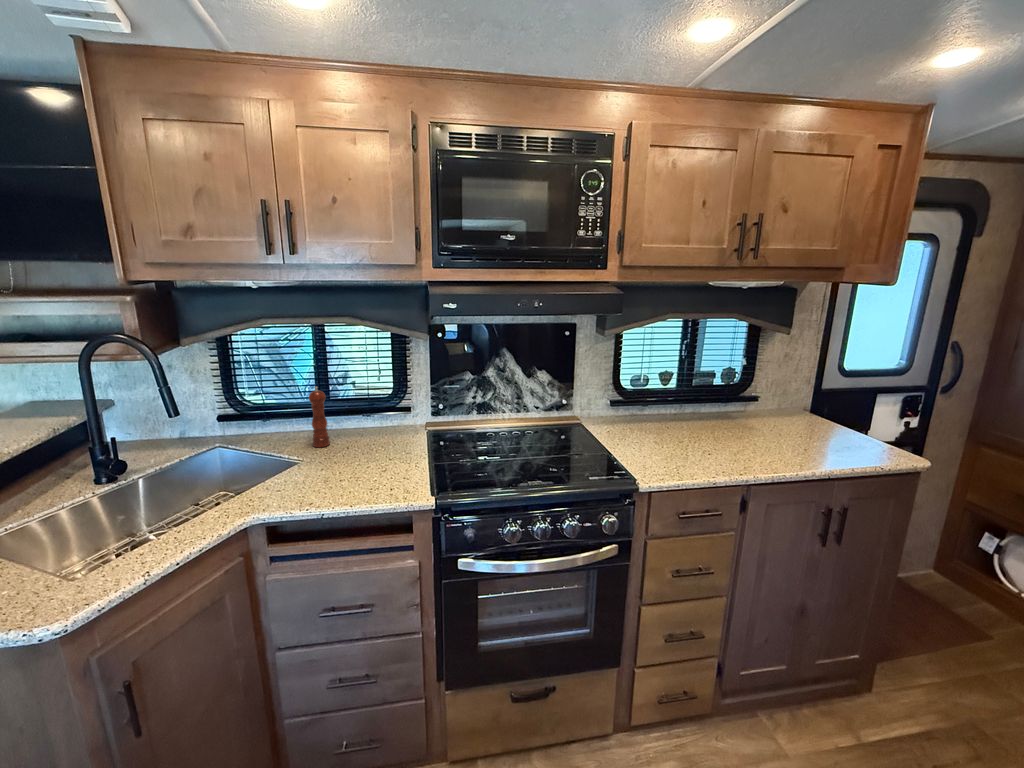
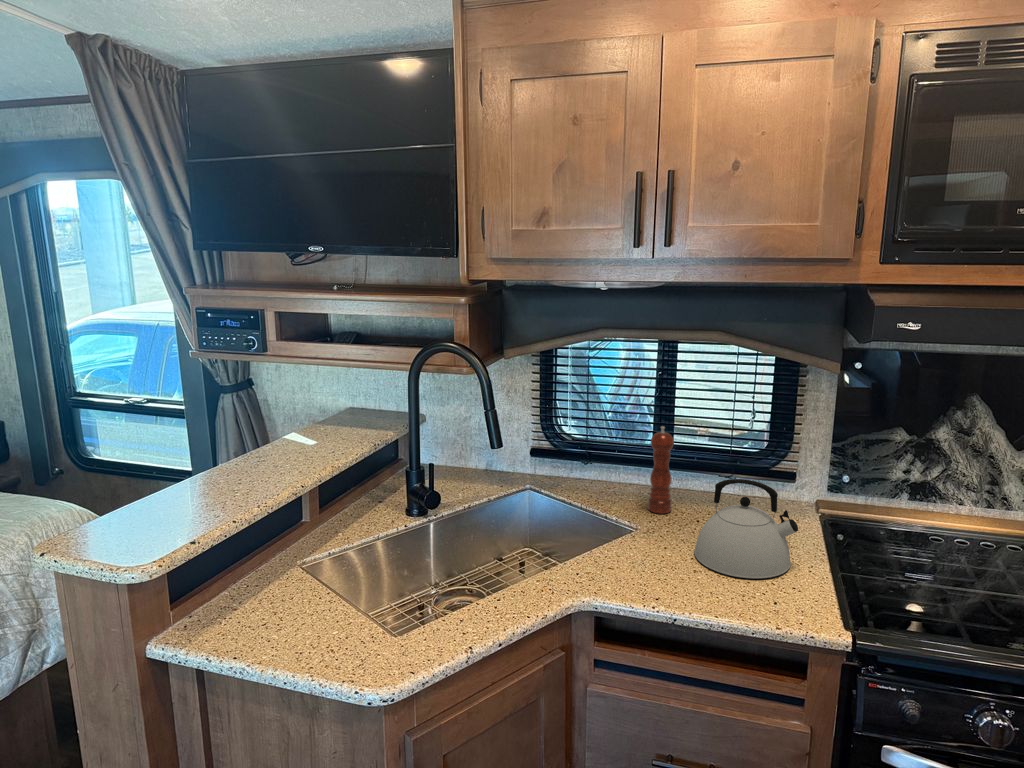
kettle: none [342,414,406,478] -> present [694,479,798,578]

